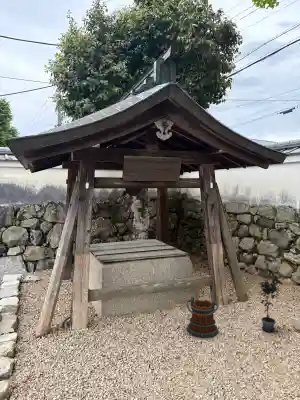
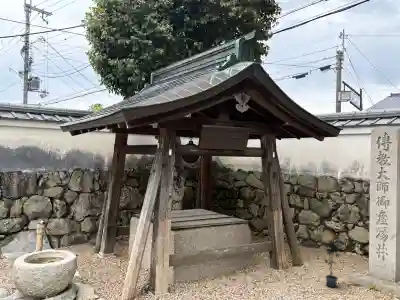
bucket: present [186,297,219,337] -> none [263,258,293,294]

